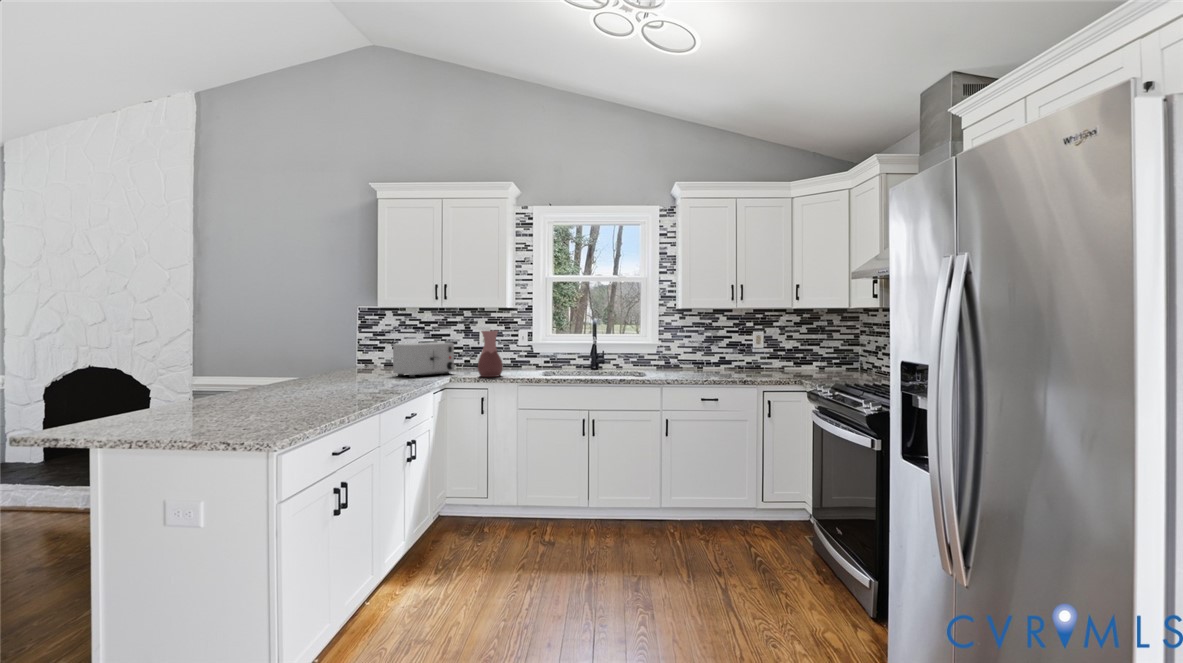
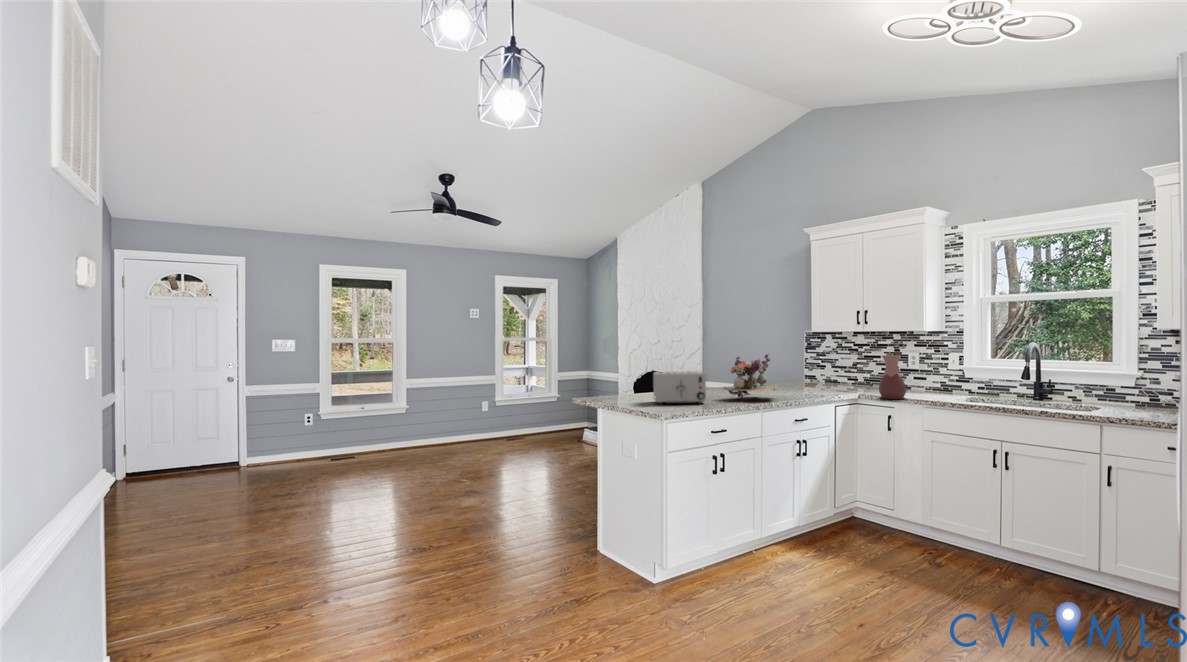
flower arrangement: none [305,328,383,391] -> present [723,354,775,398]
toaster: present [393,342,455,377] -> present [653,371,706,404]

